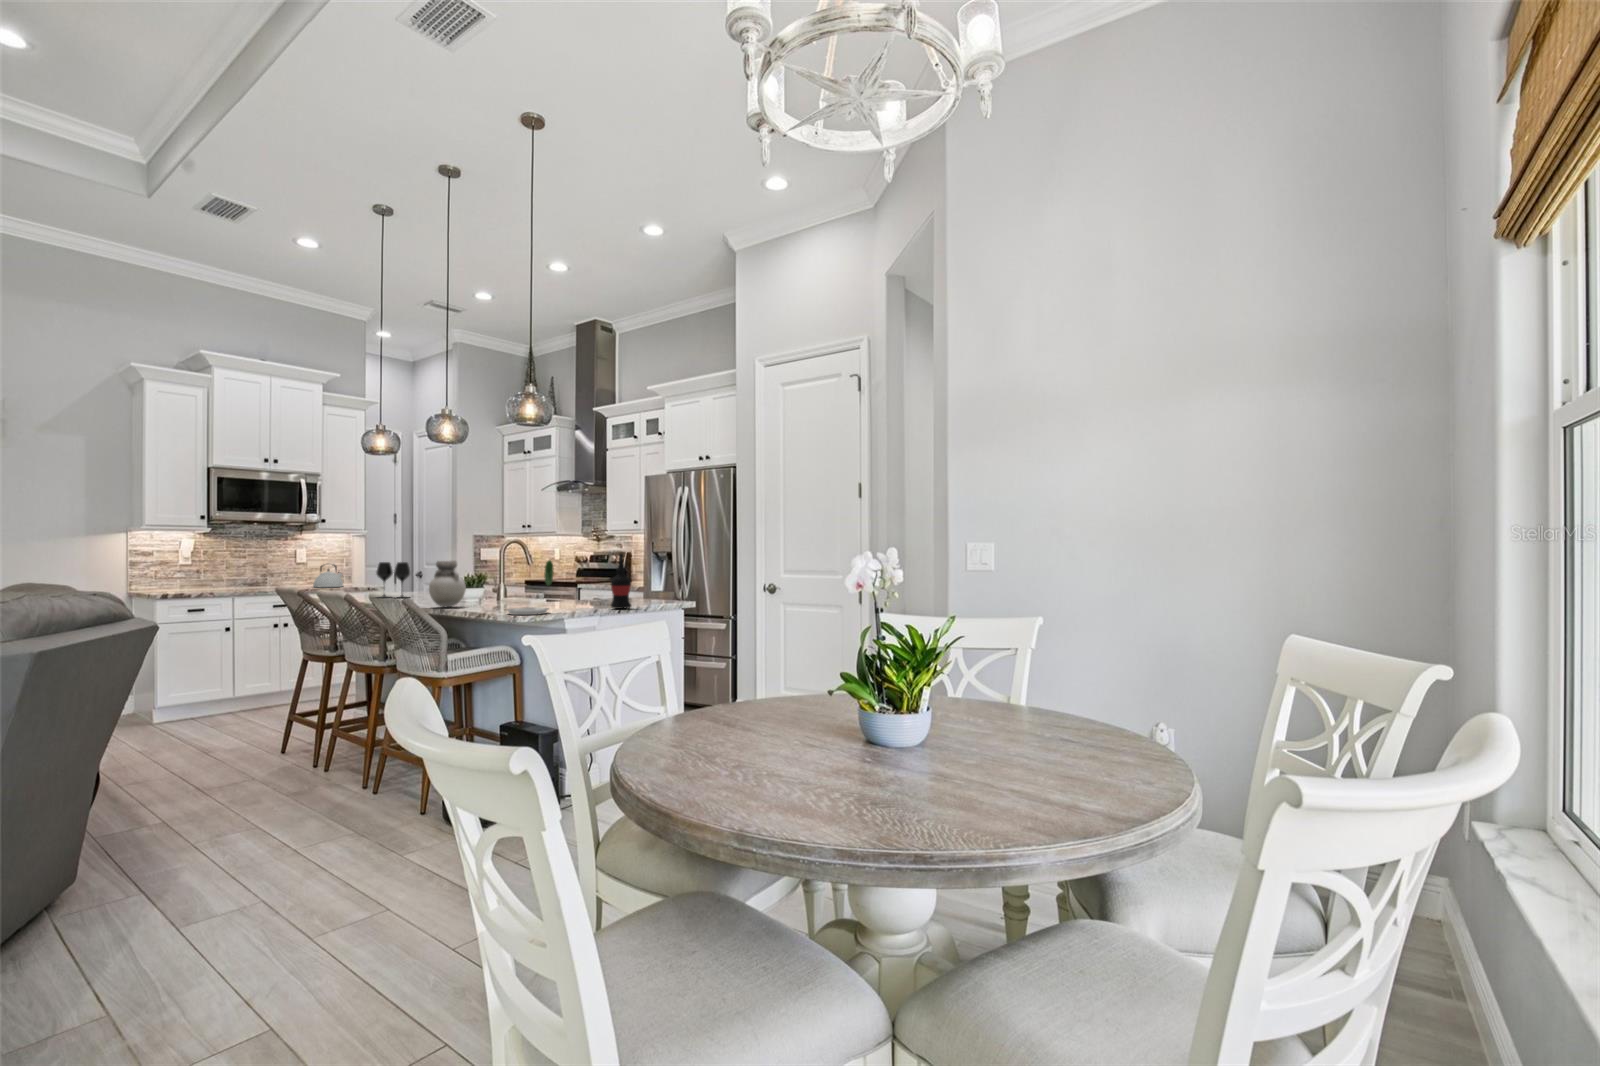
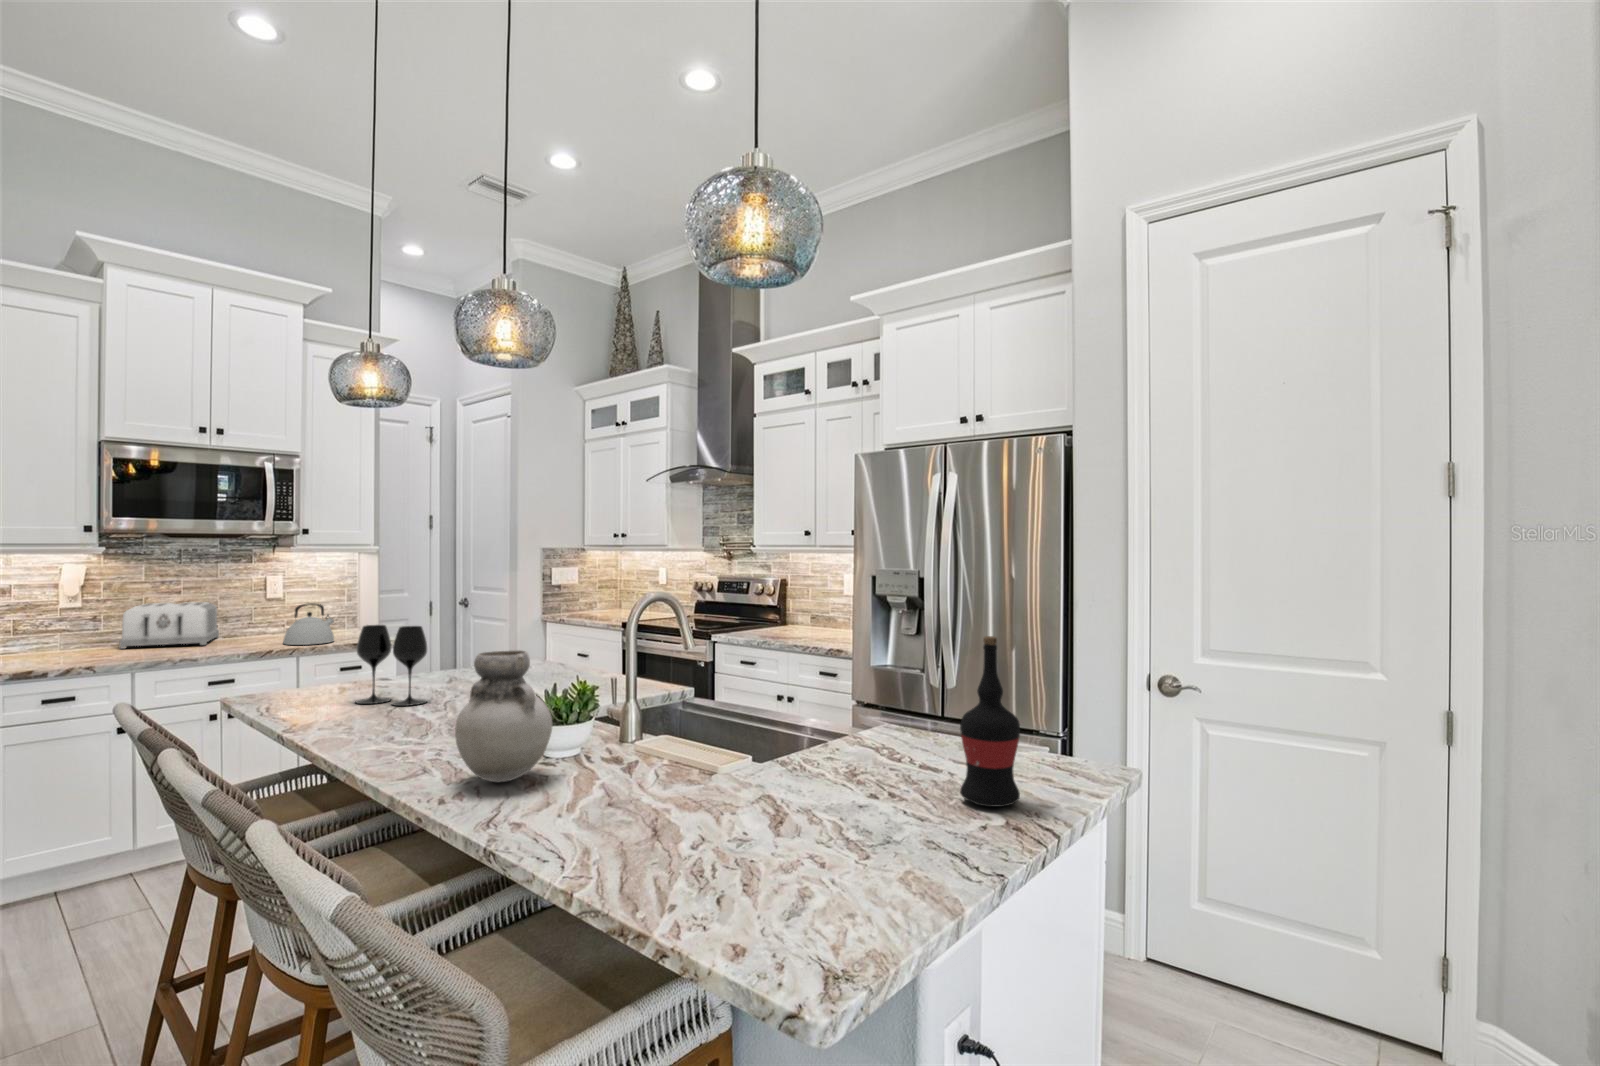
plate: present [507,560,554,615] -> none [692,677,833,882]
toaster: none [218,563,270,588] -> present [120,602,219,649]

